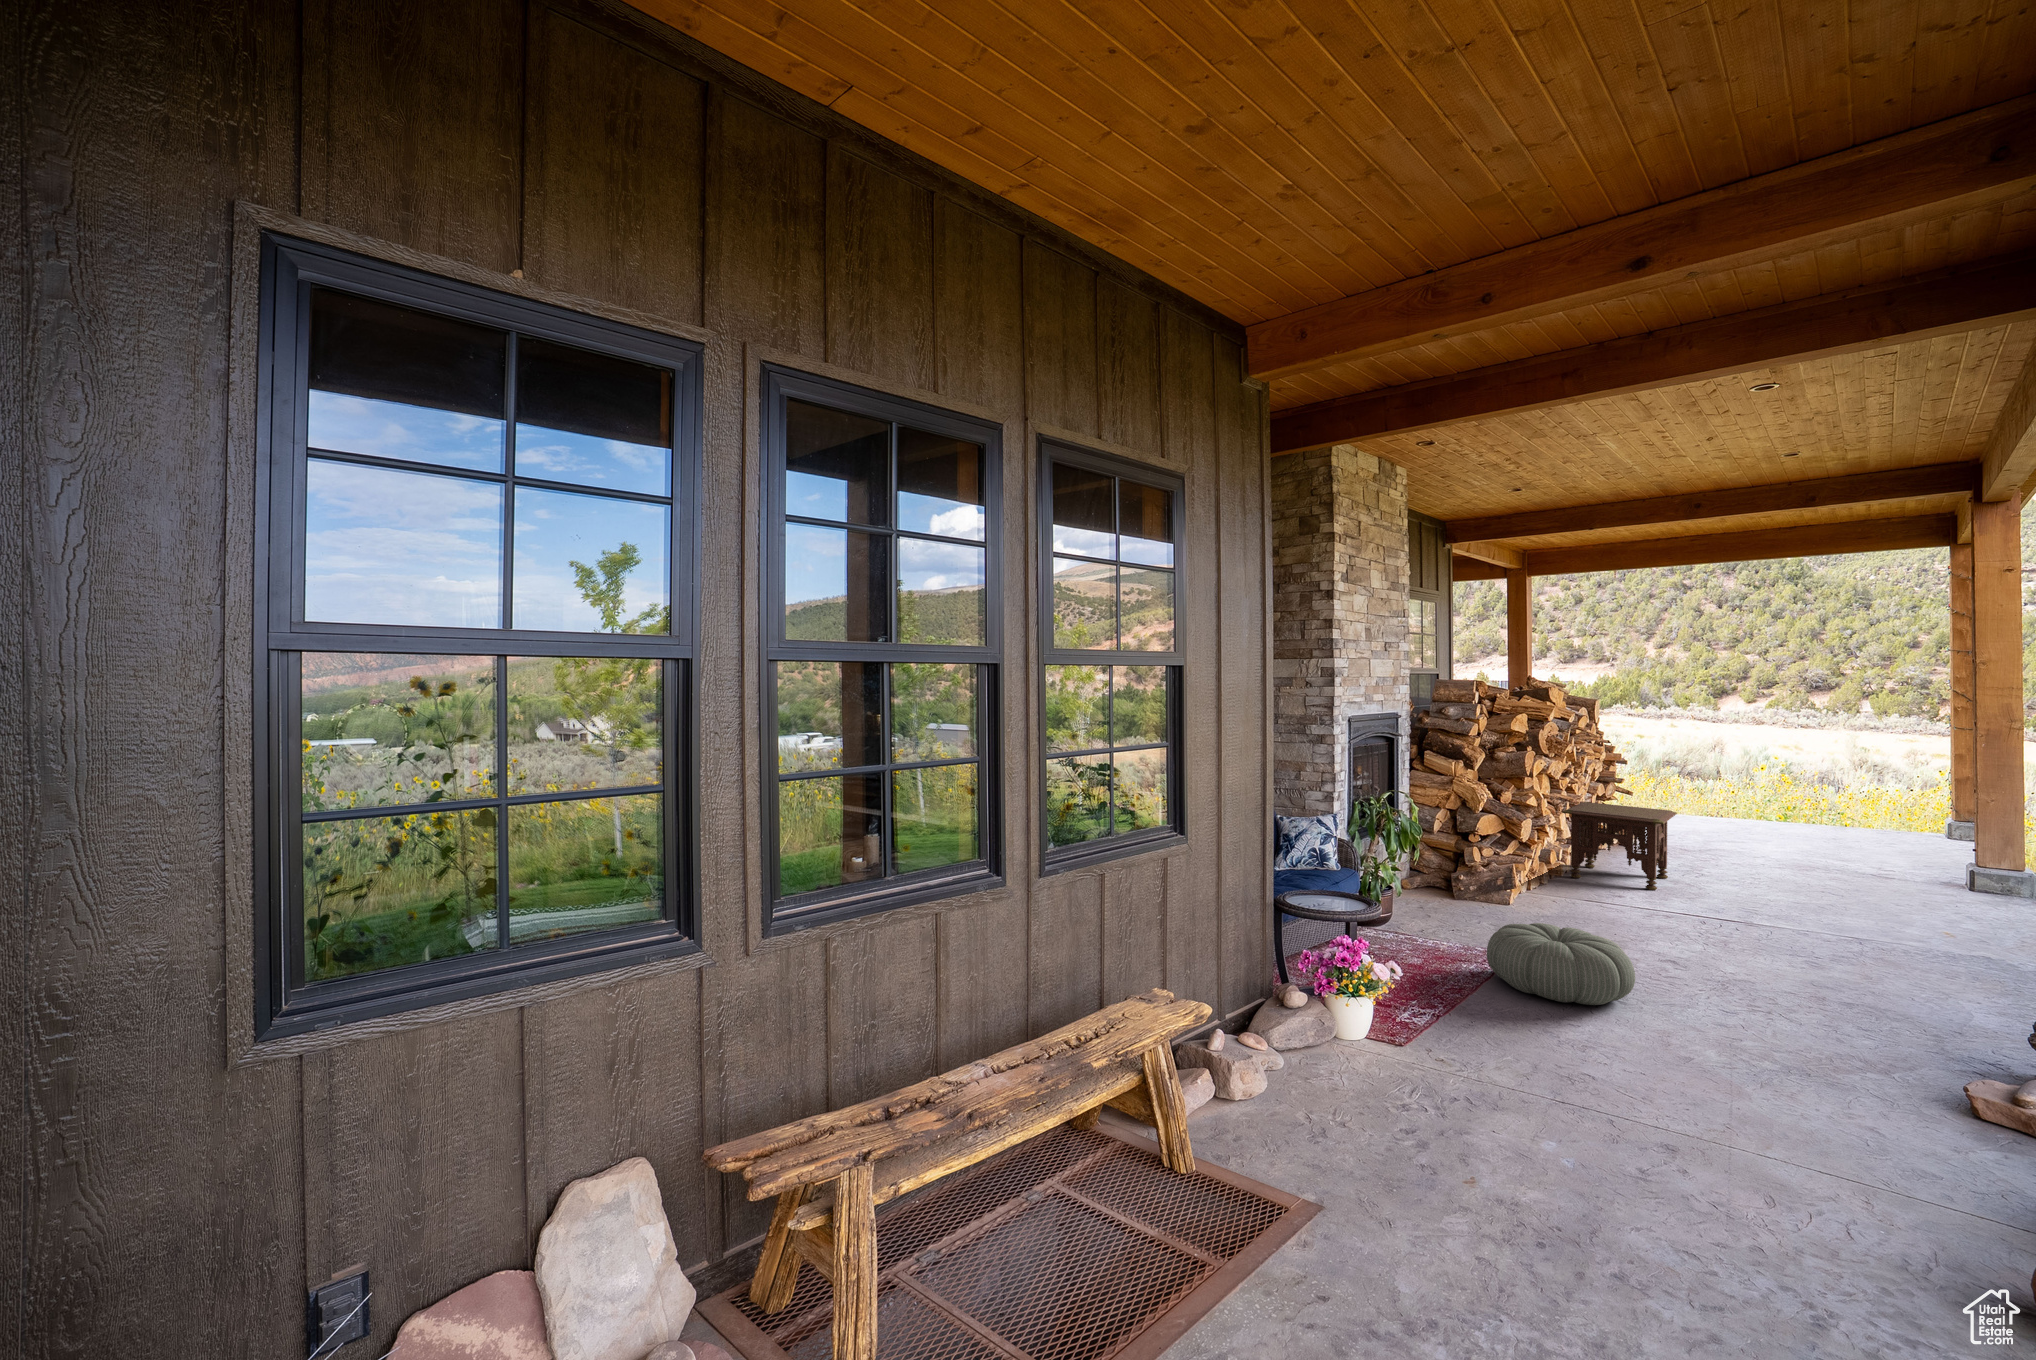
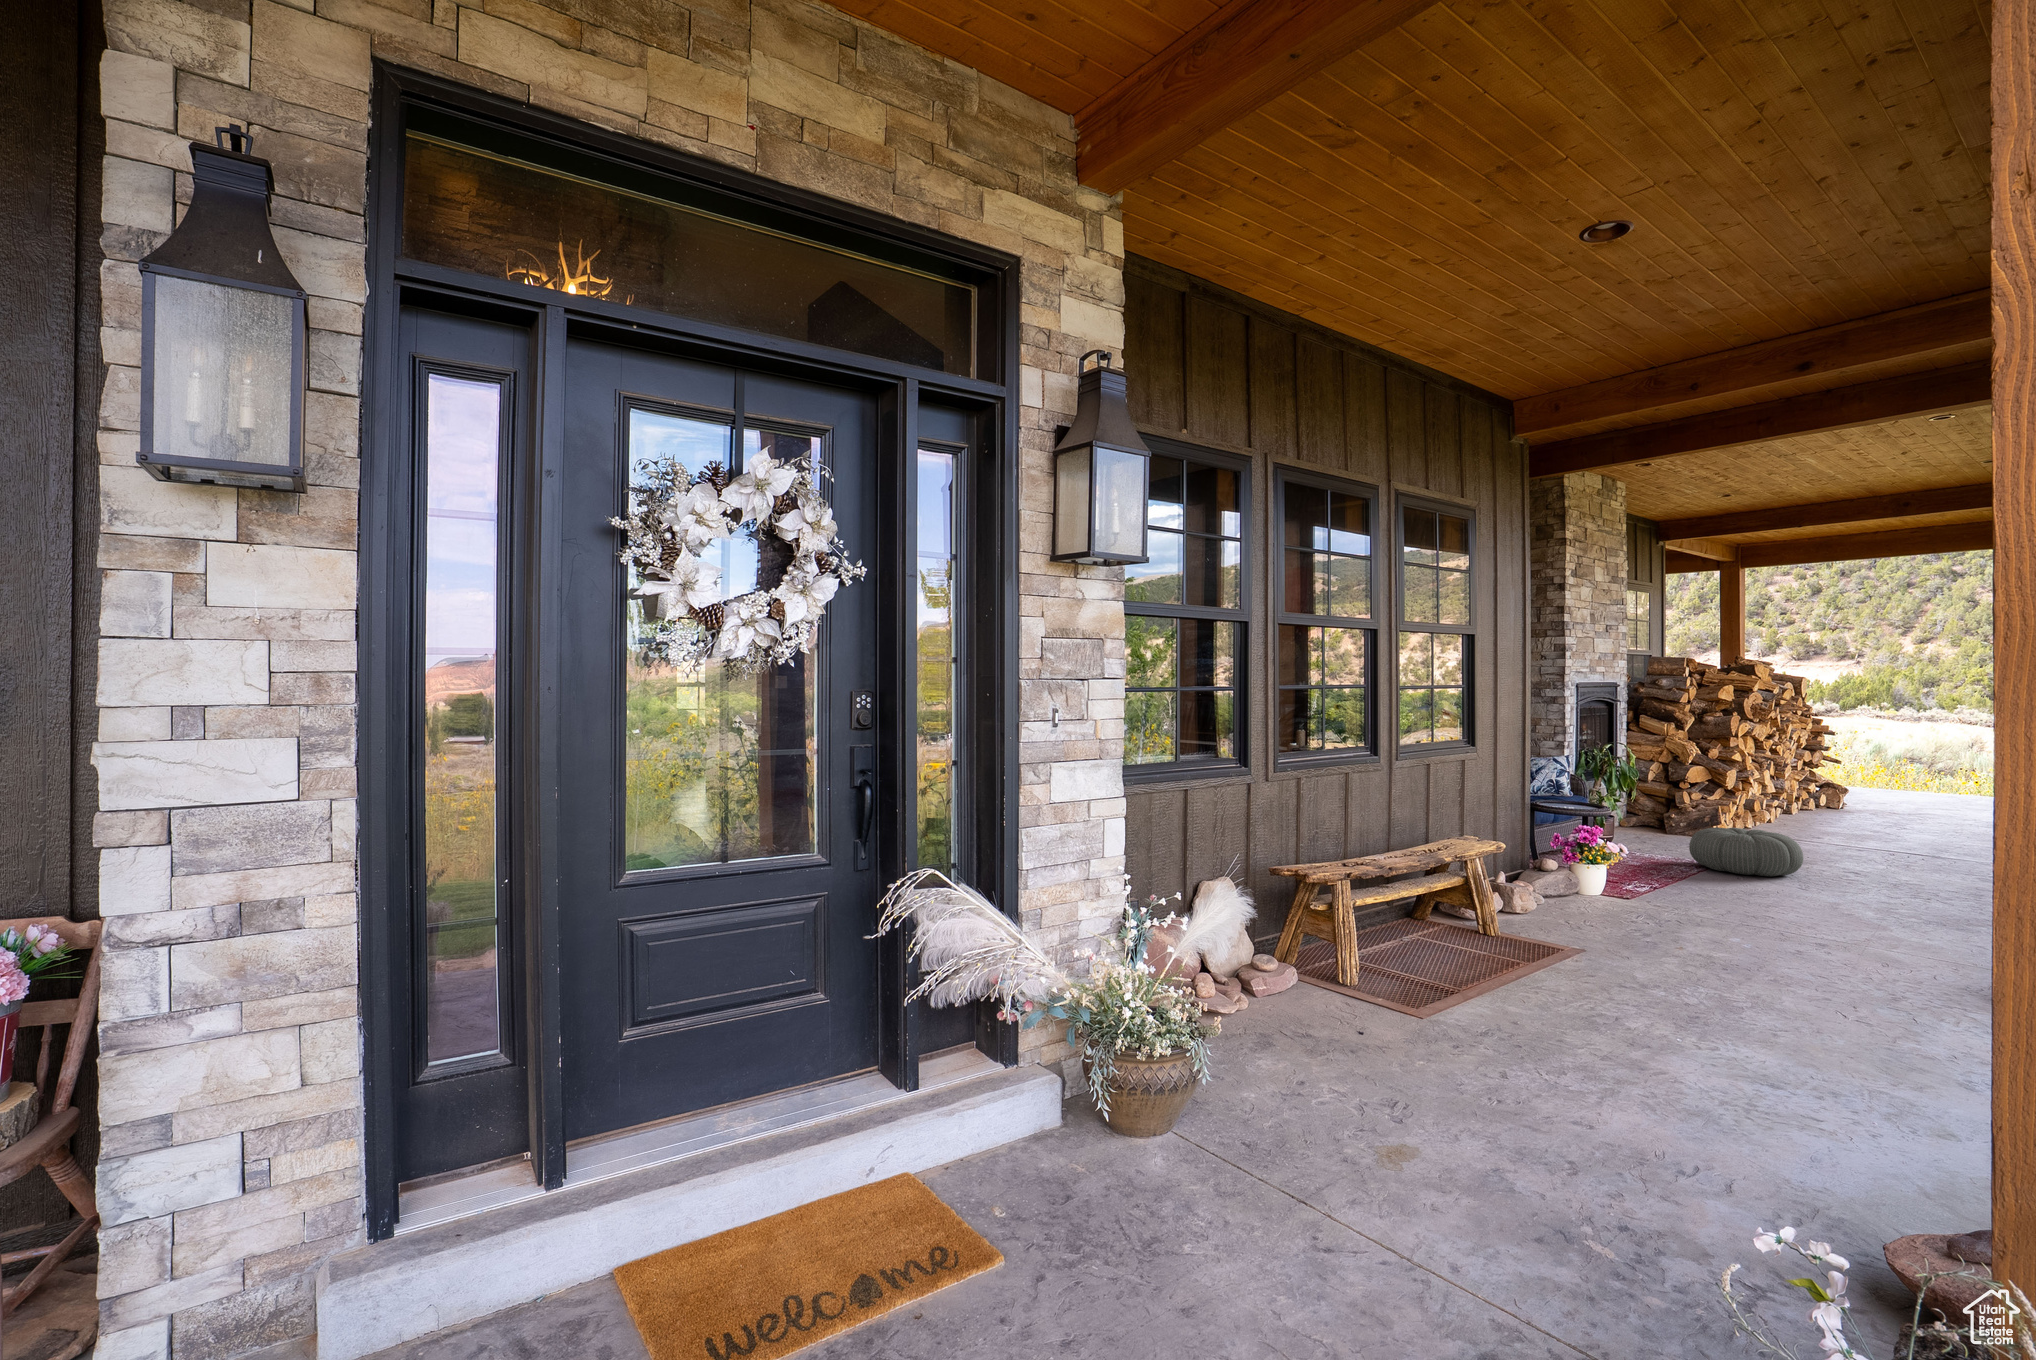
side table: present [1562,802,1677,890] -> none [1766,764,1874,833]

